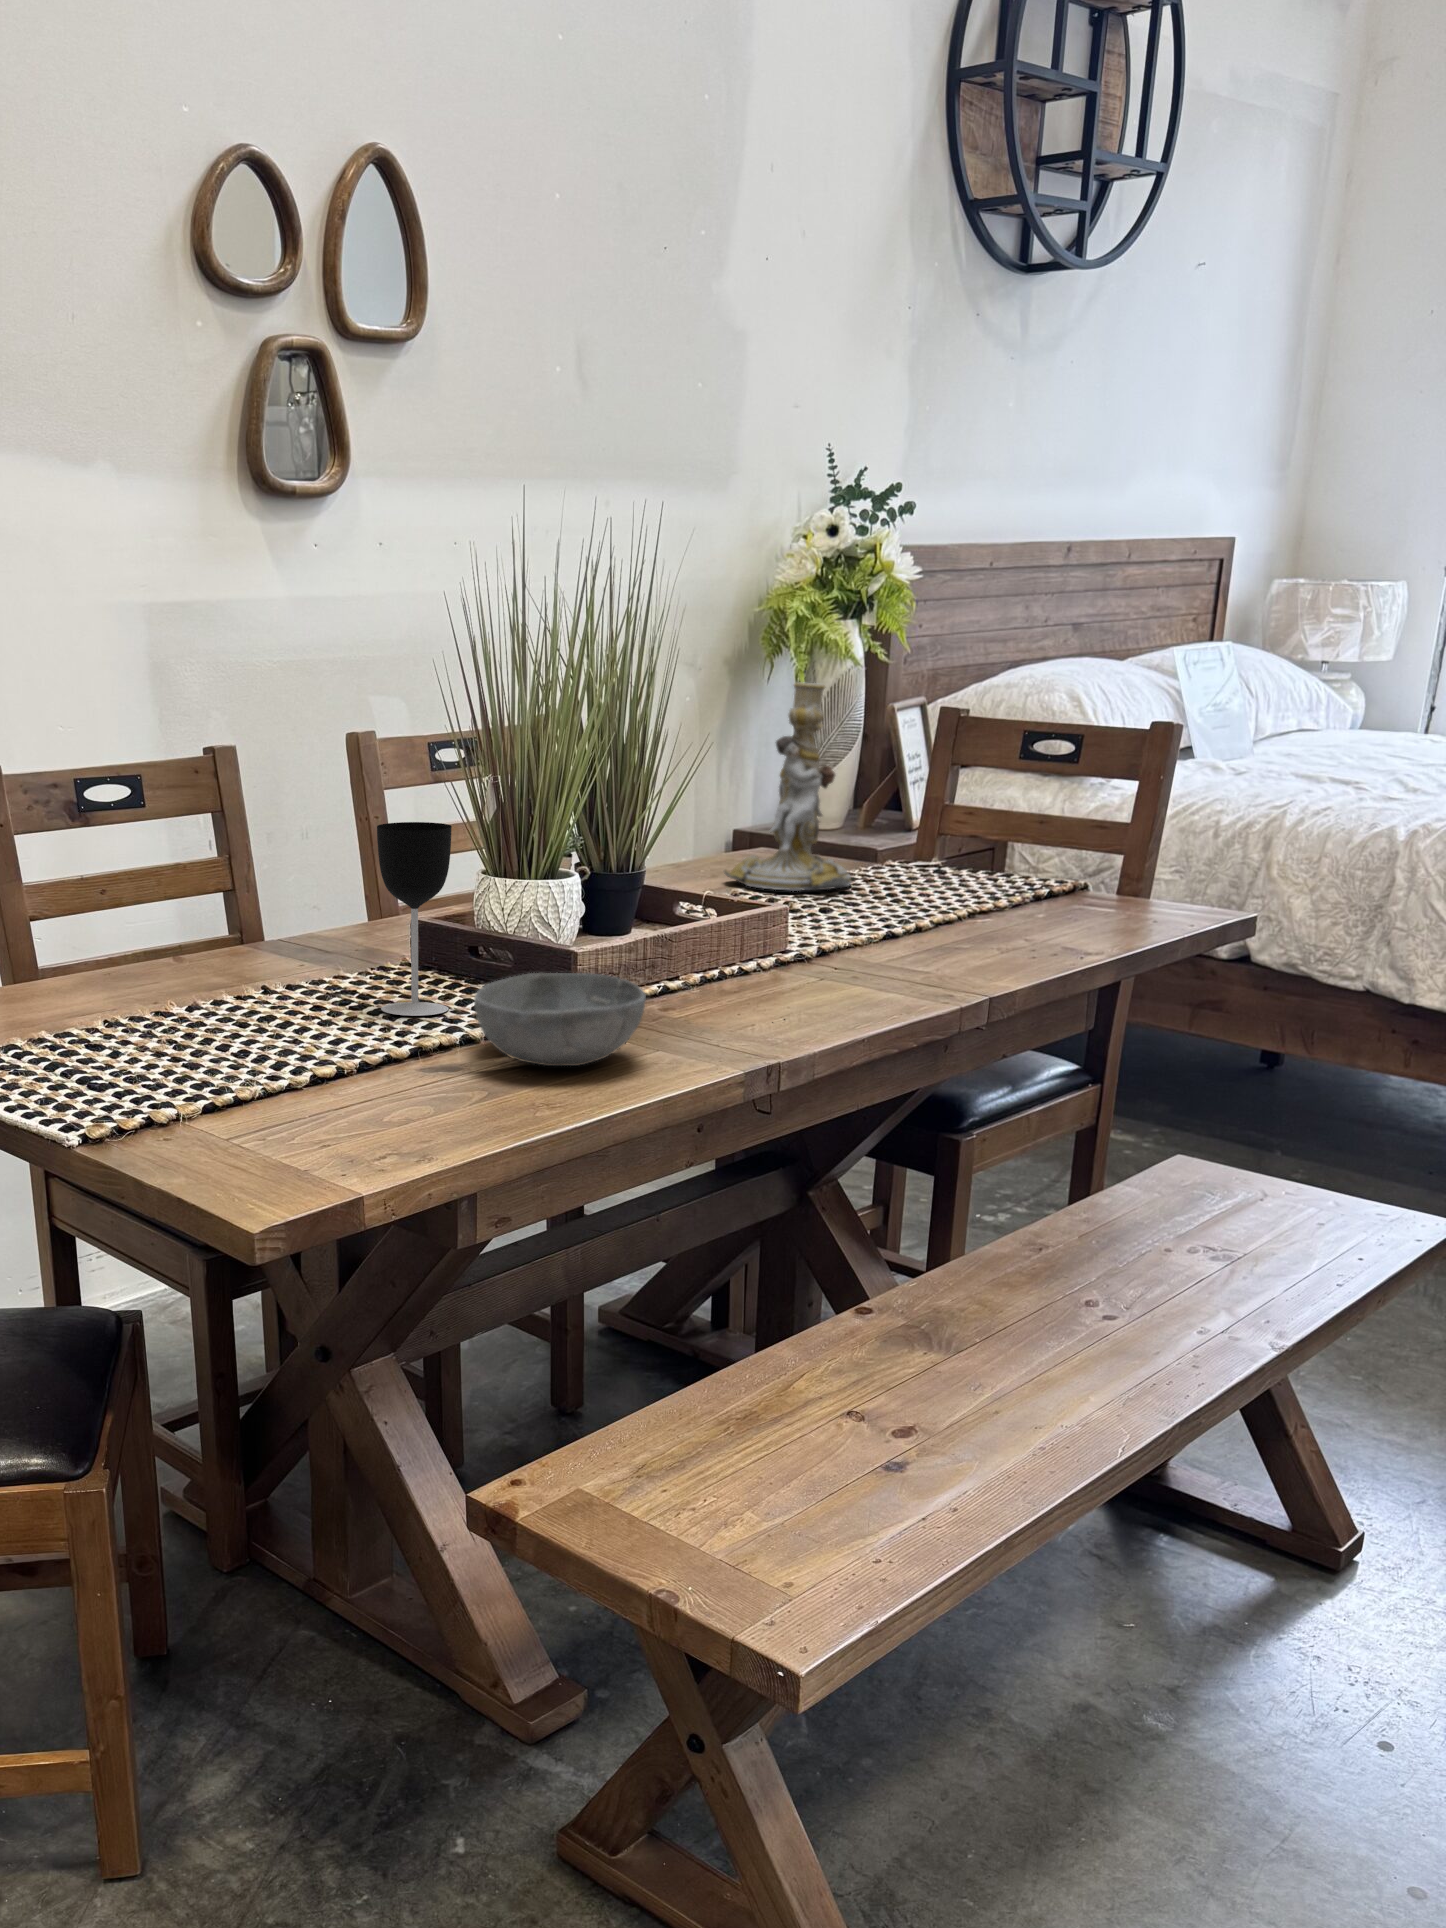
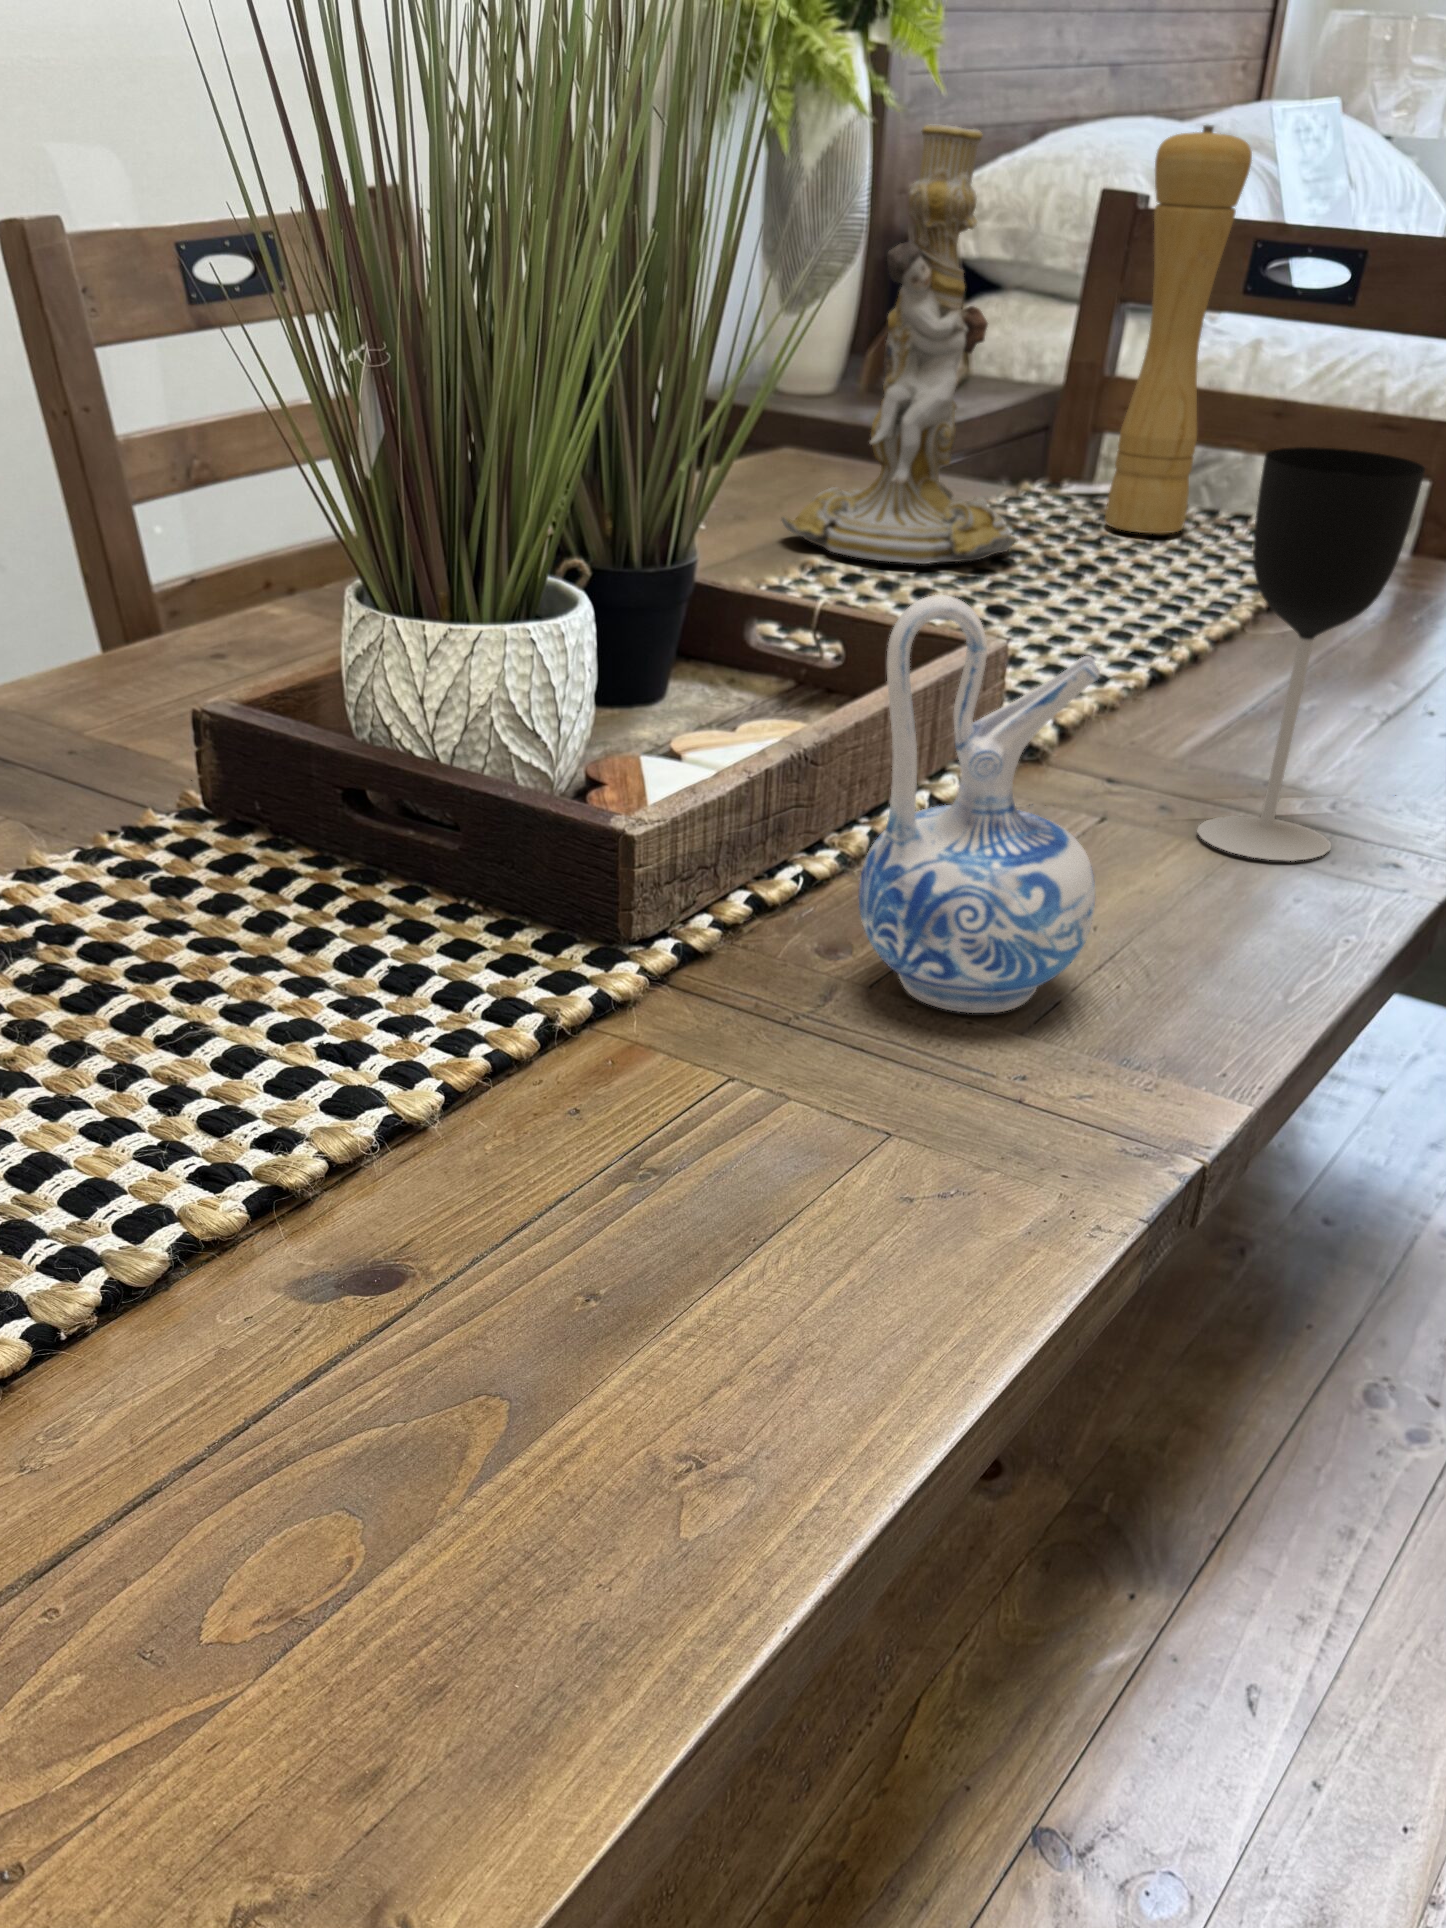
pepper mill: none [916,678,980,881] -> present [1105,125,1252,534]
wine glass: present [377,822,452,1016] -> present [1197,447,1425,861]
ceramic pitcher: none [670,854,767,1022] -> present [859,595,1099,1013]
bowl: present [474,973,646,1066] -> none [424,971,922,1315]

